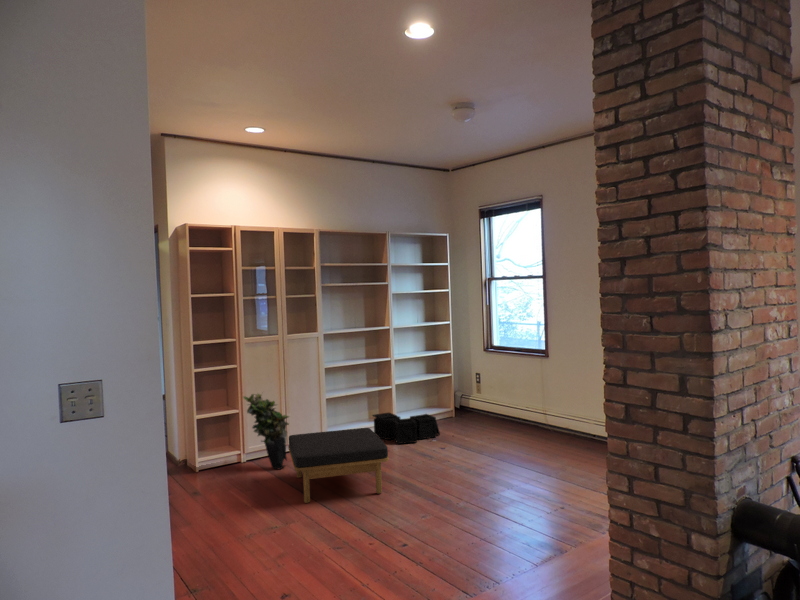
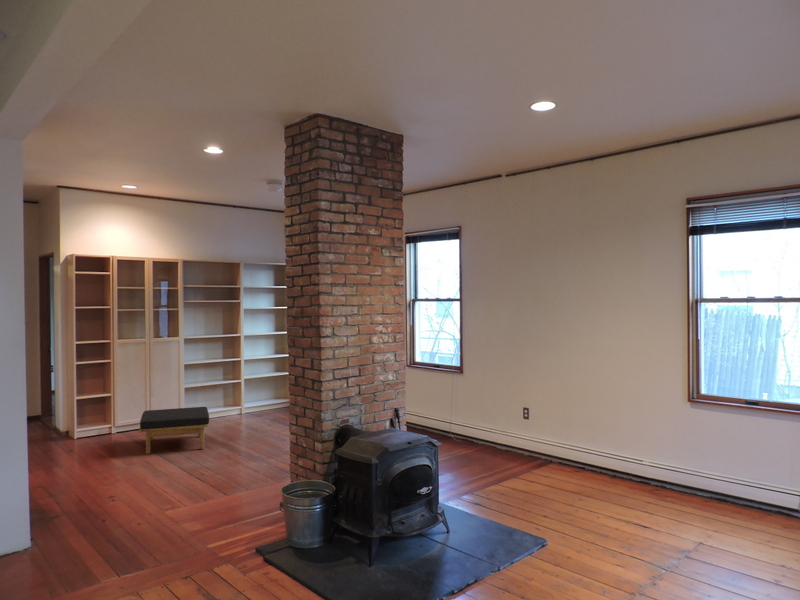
potted plant: present [243,394,289,469] -> none [113,380,149,437]
storage bin: present [373,413,440,444] -> none [223,400,274,423]

